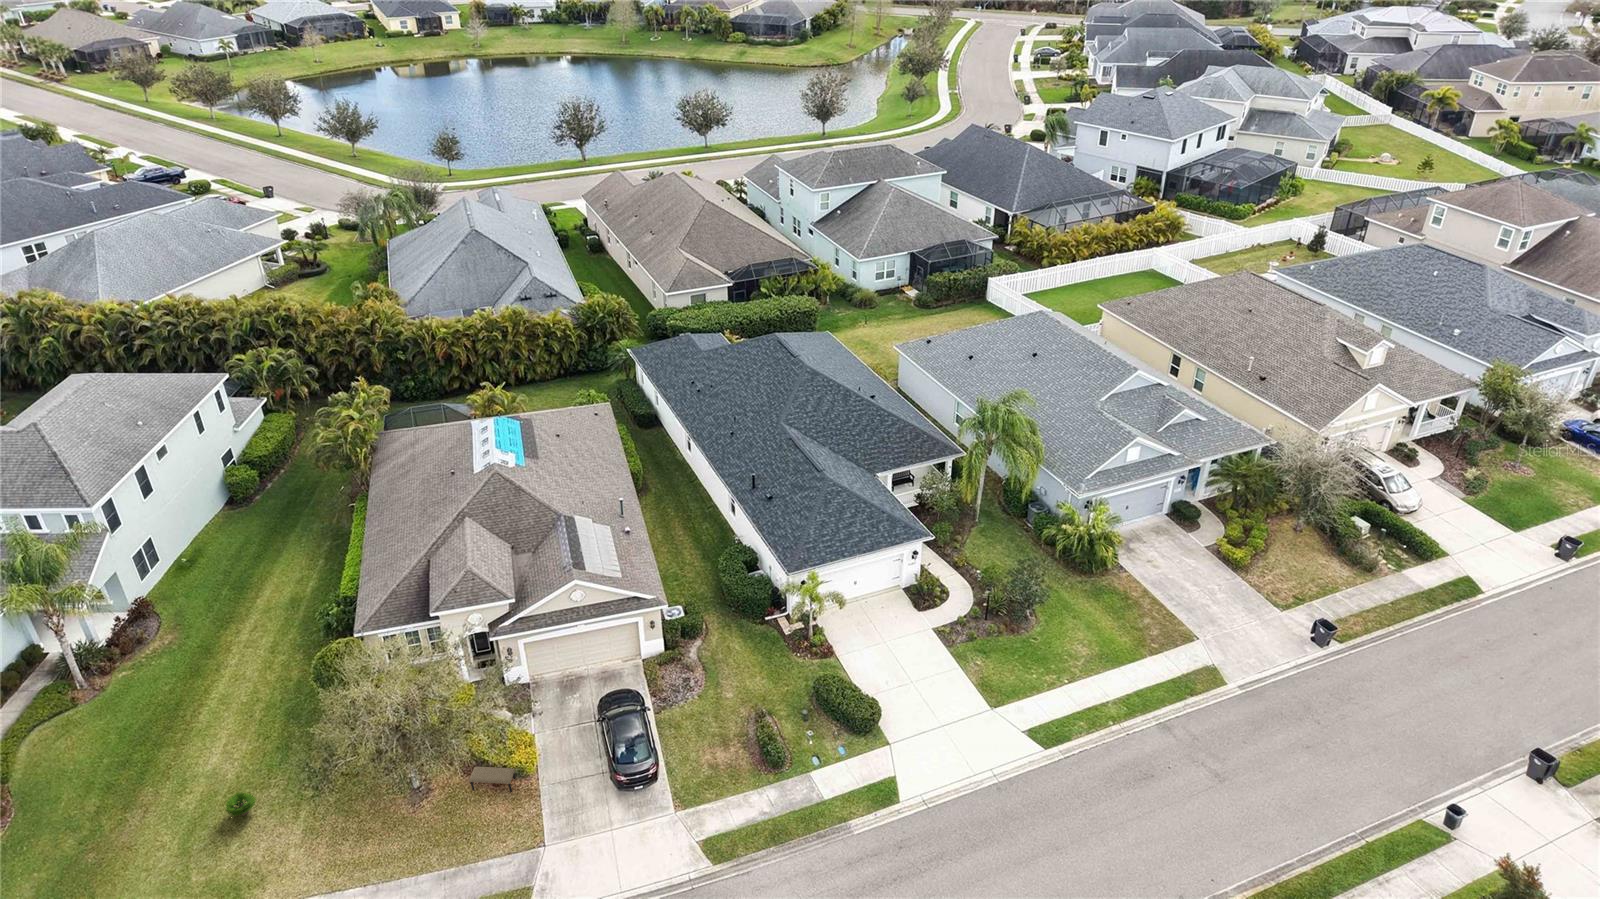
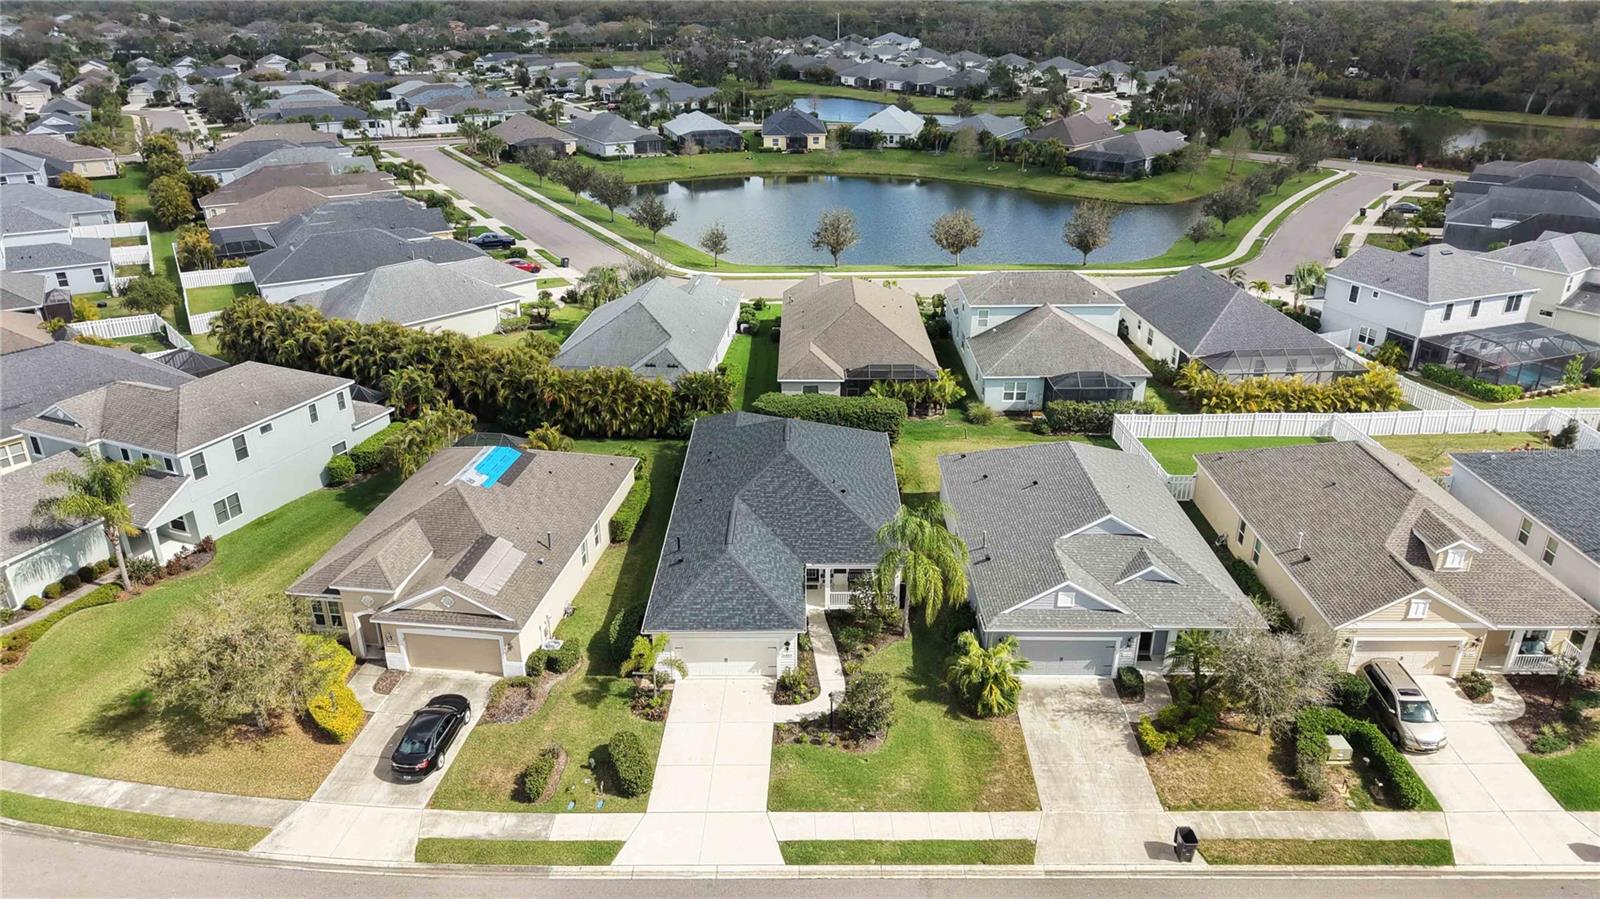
bench: present [469,767,516,792] -> none [293,722,332,752]

